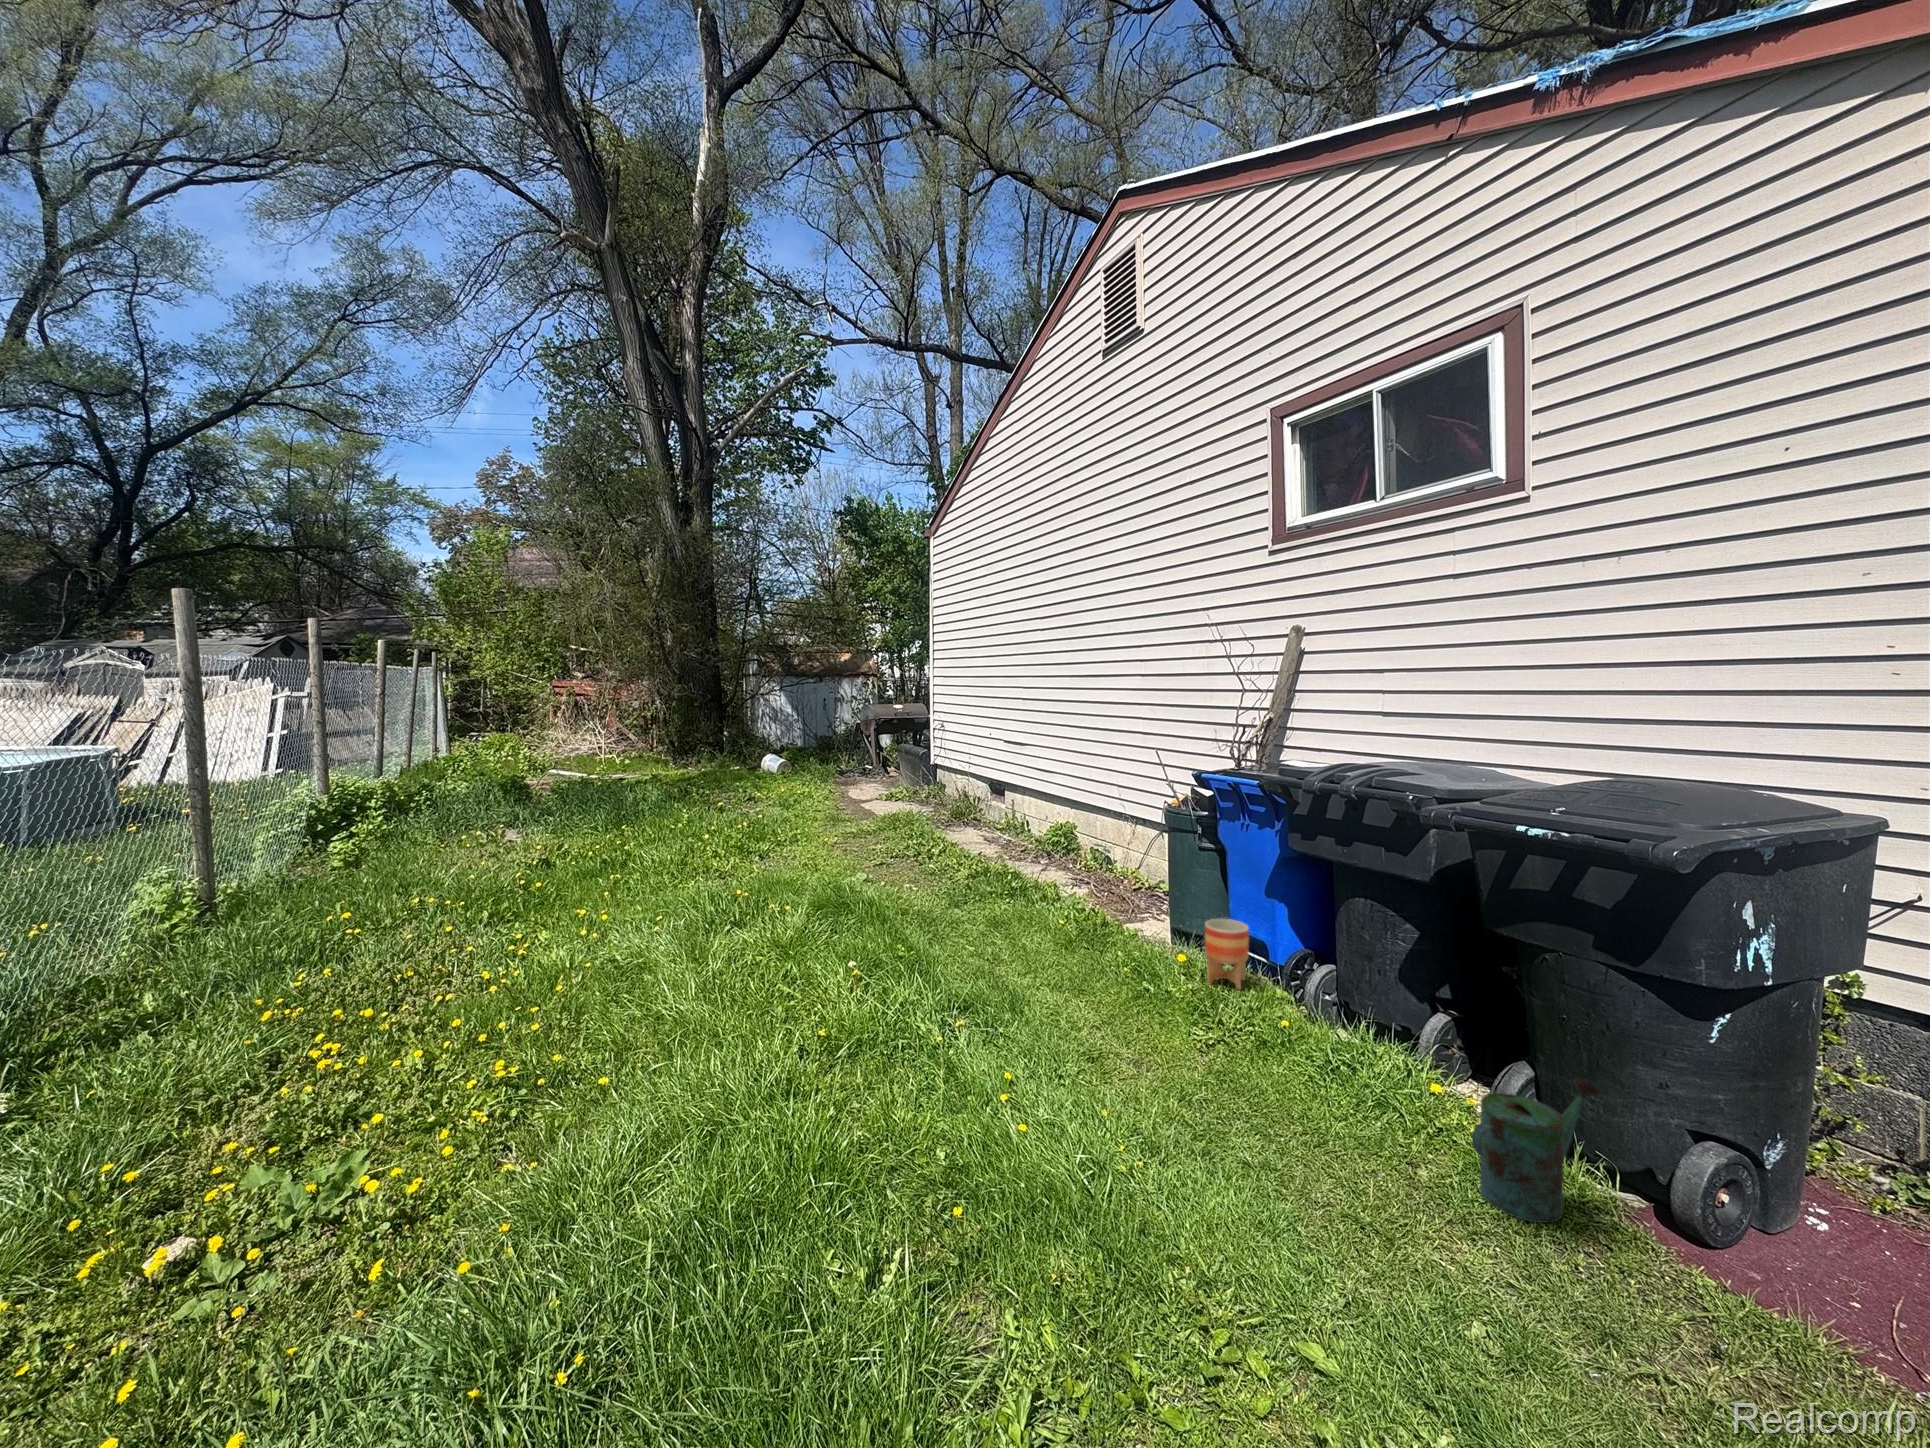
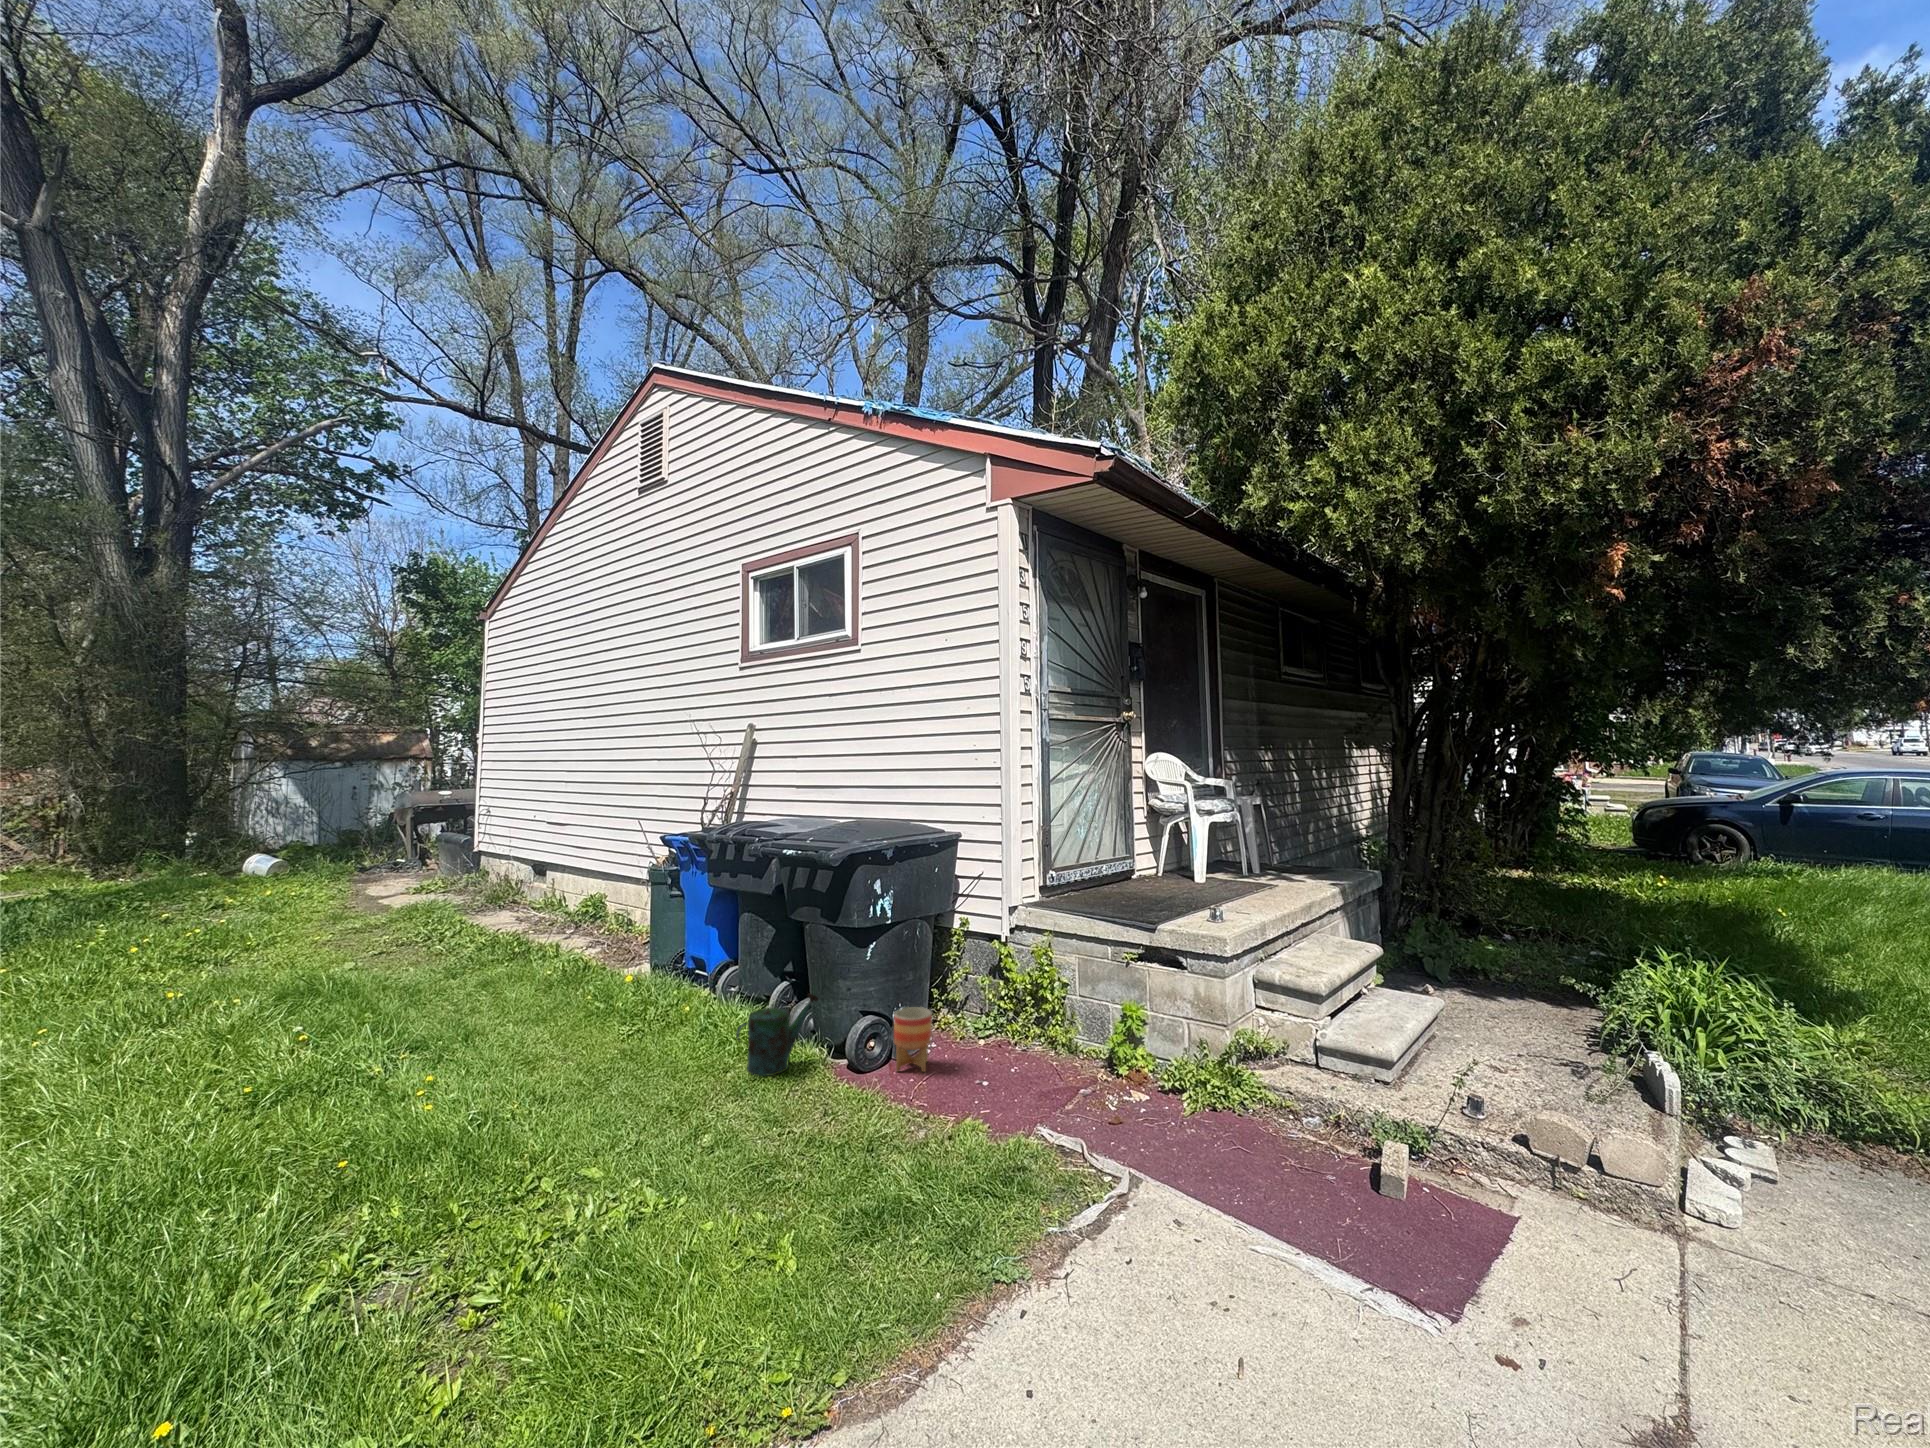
planter: present [1205,919,1249,990] -> present [894,1007,932,1072]

